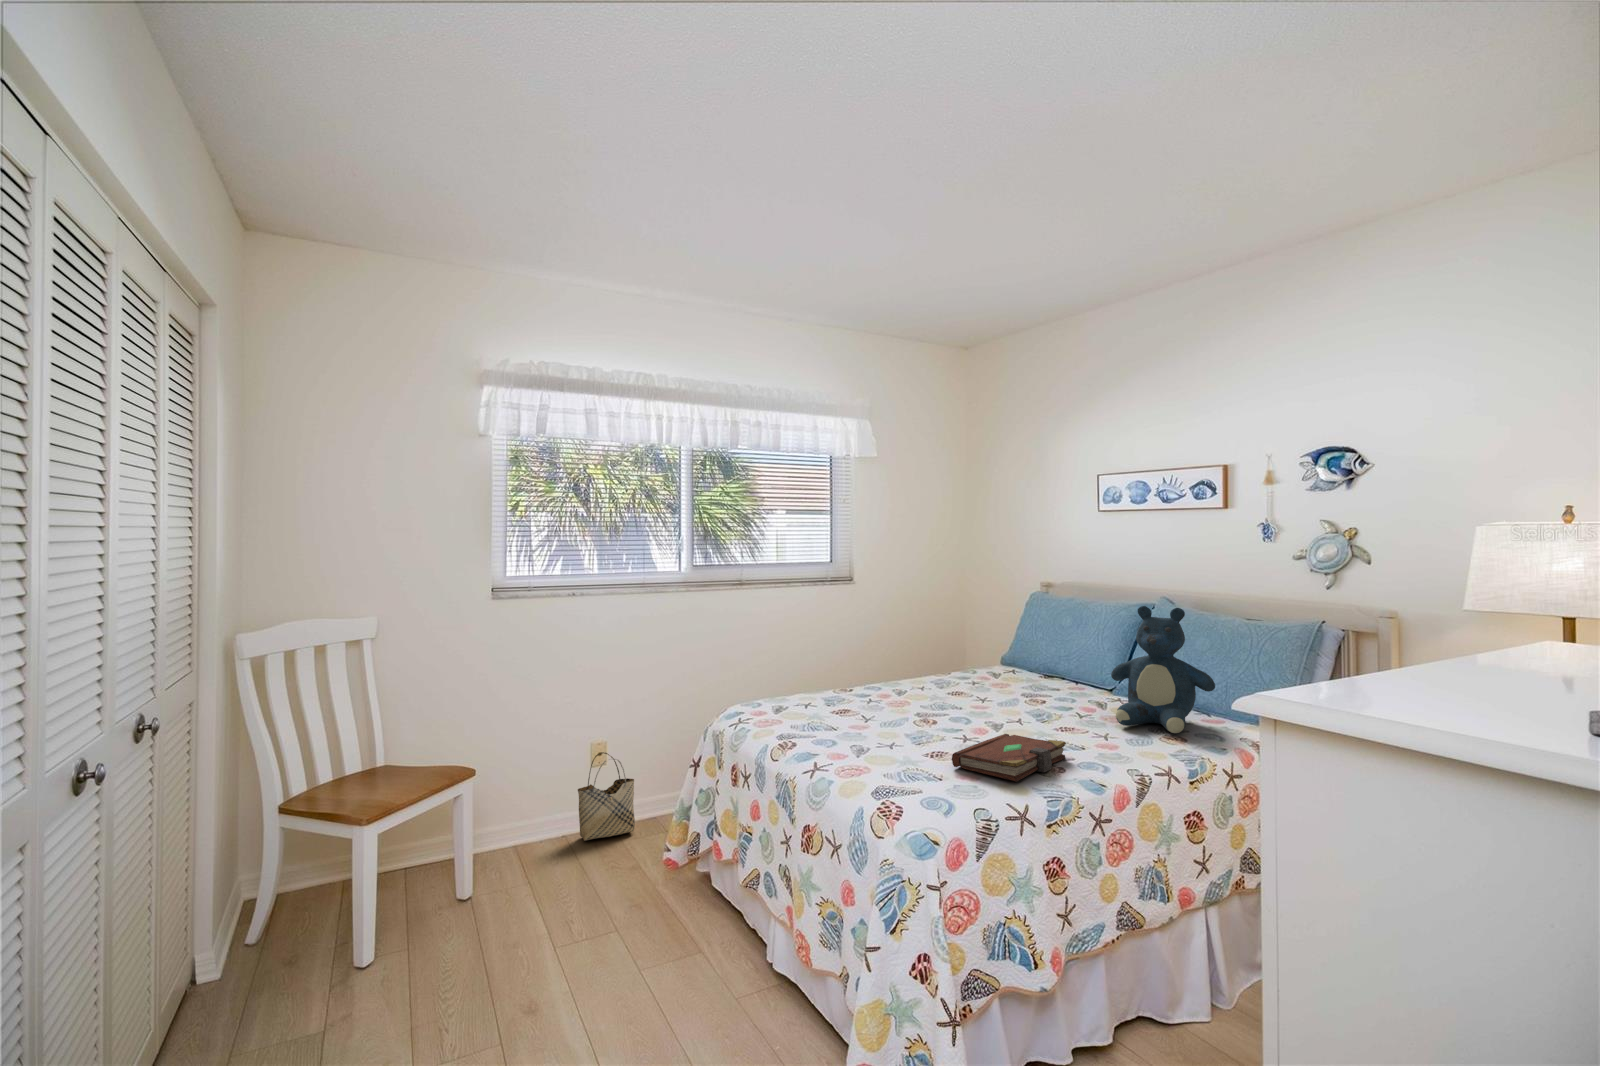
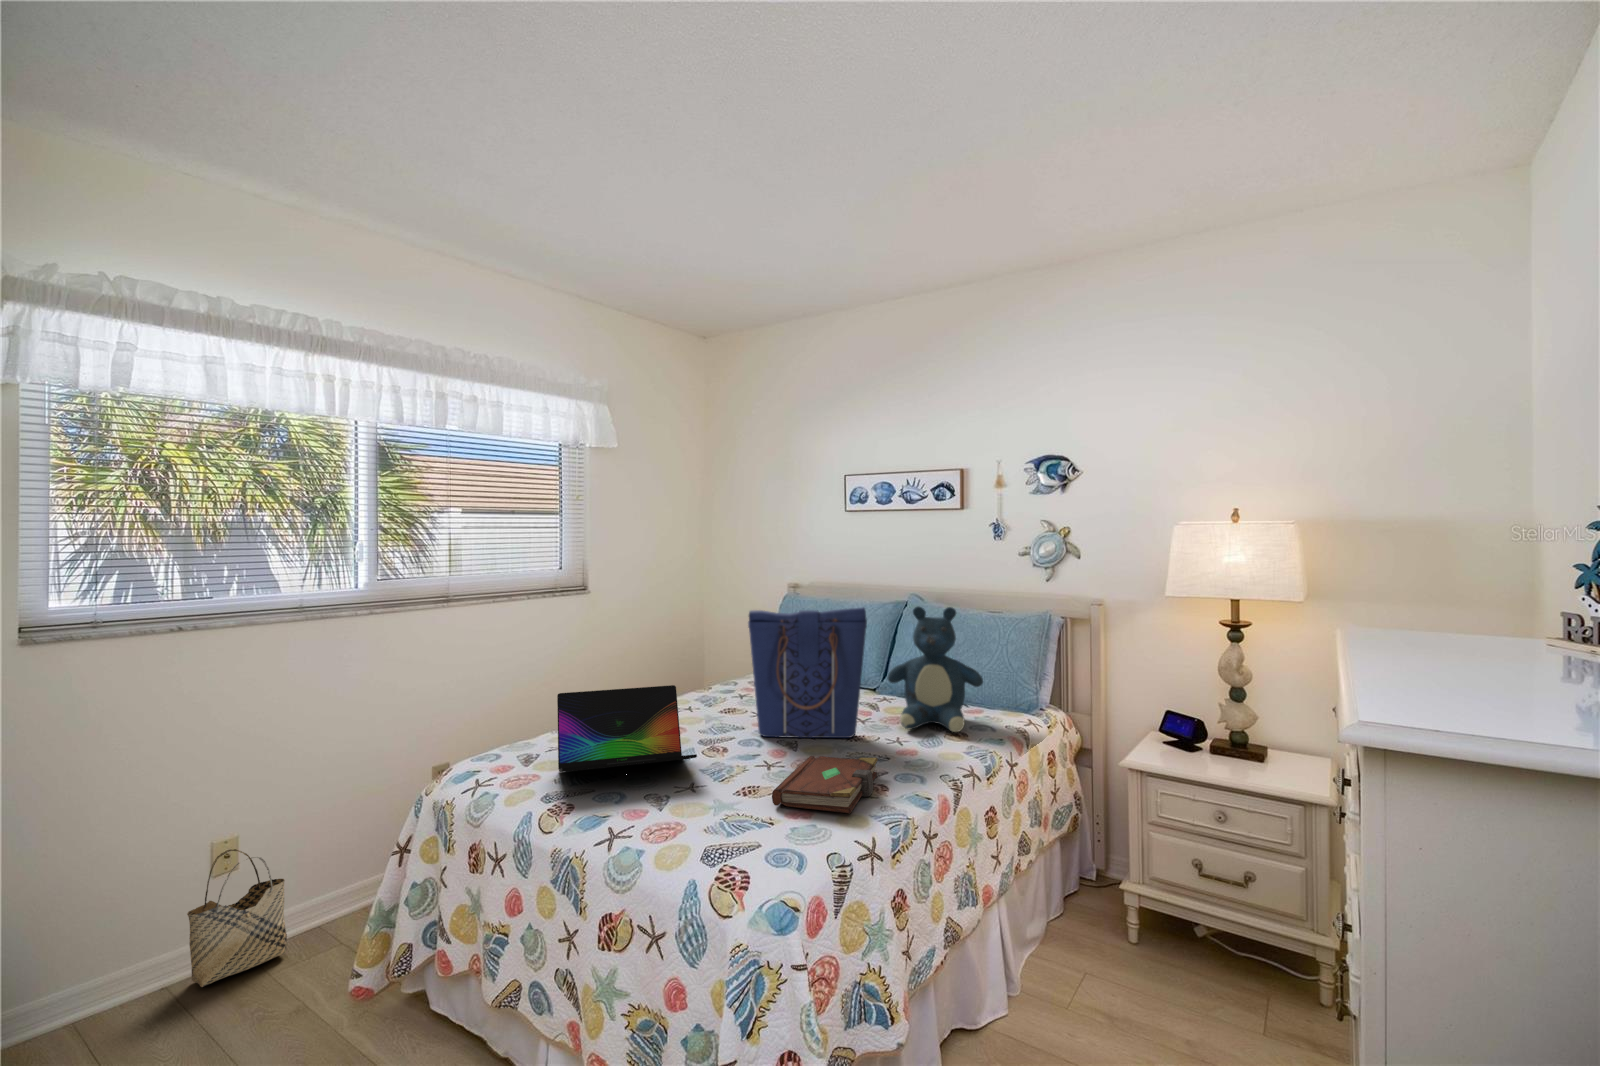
tote bag: none [965,602,1078,726] -> present [748,607,867,738]
laptop: none [792,660,900,730] -> present [557,685,697,772]

